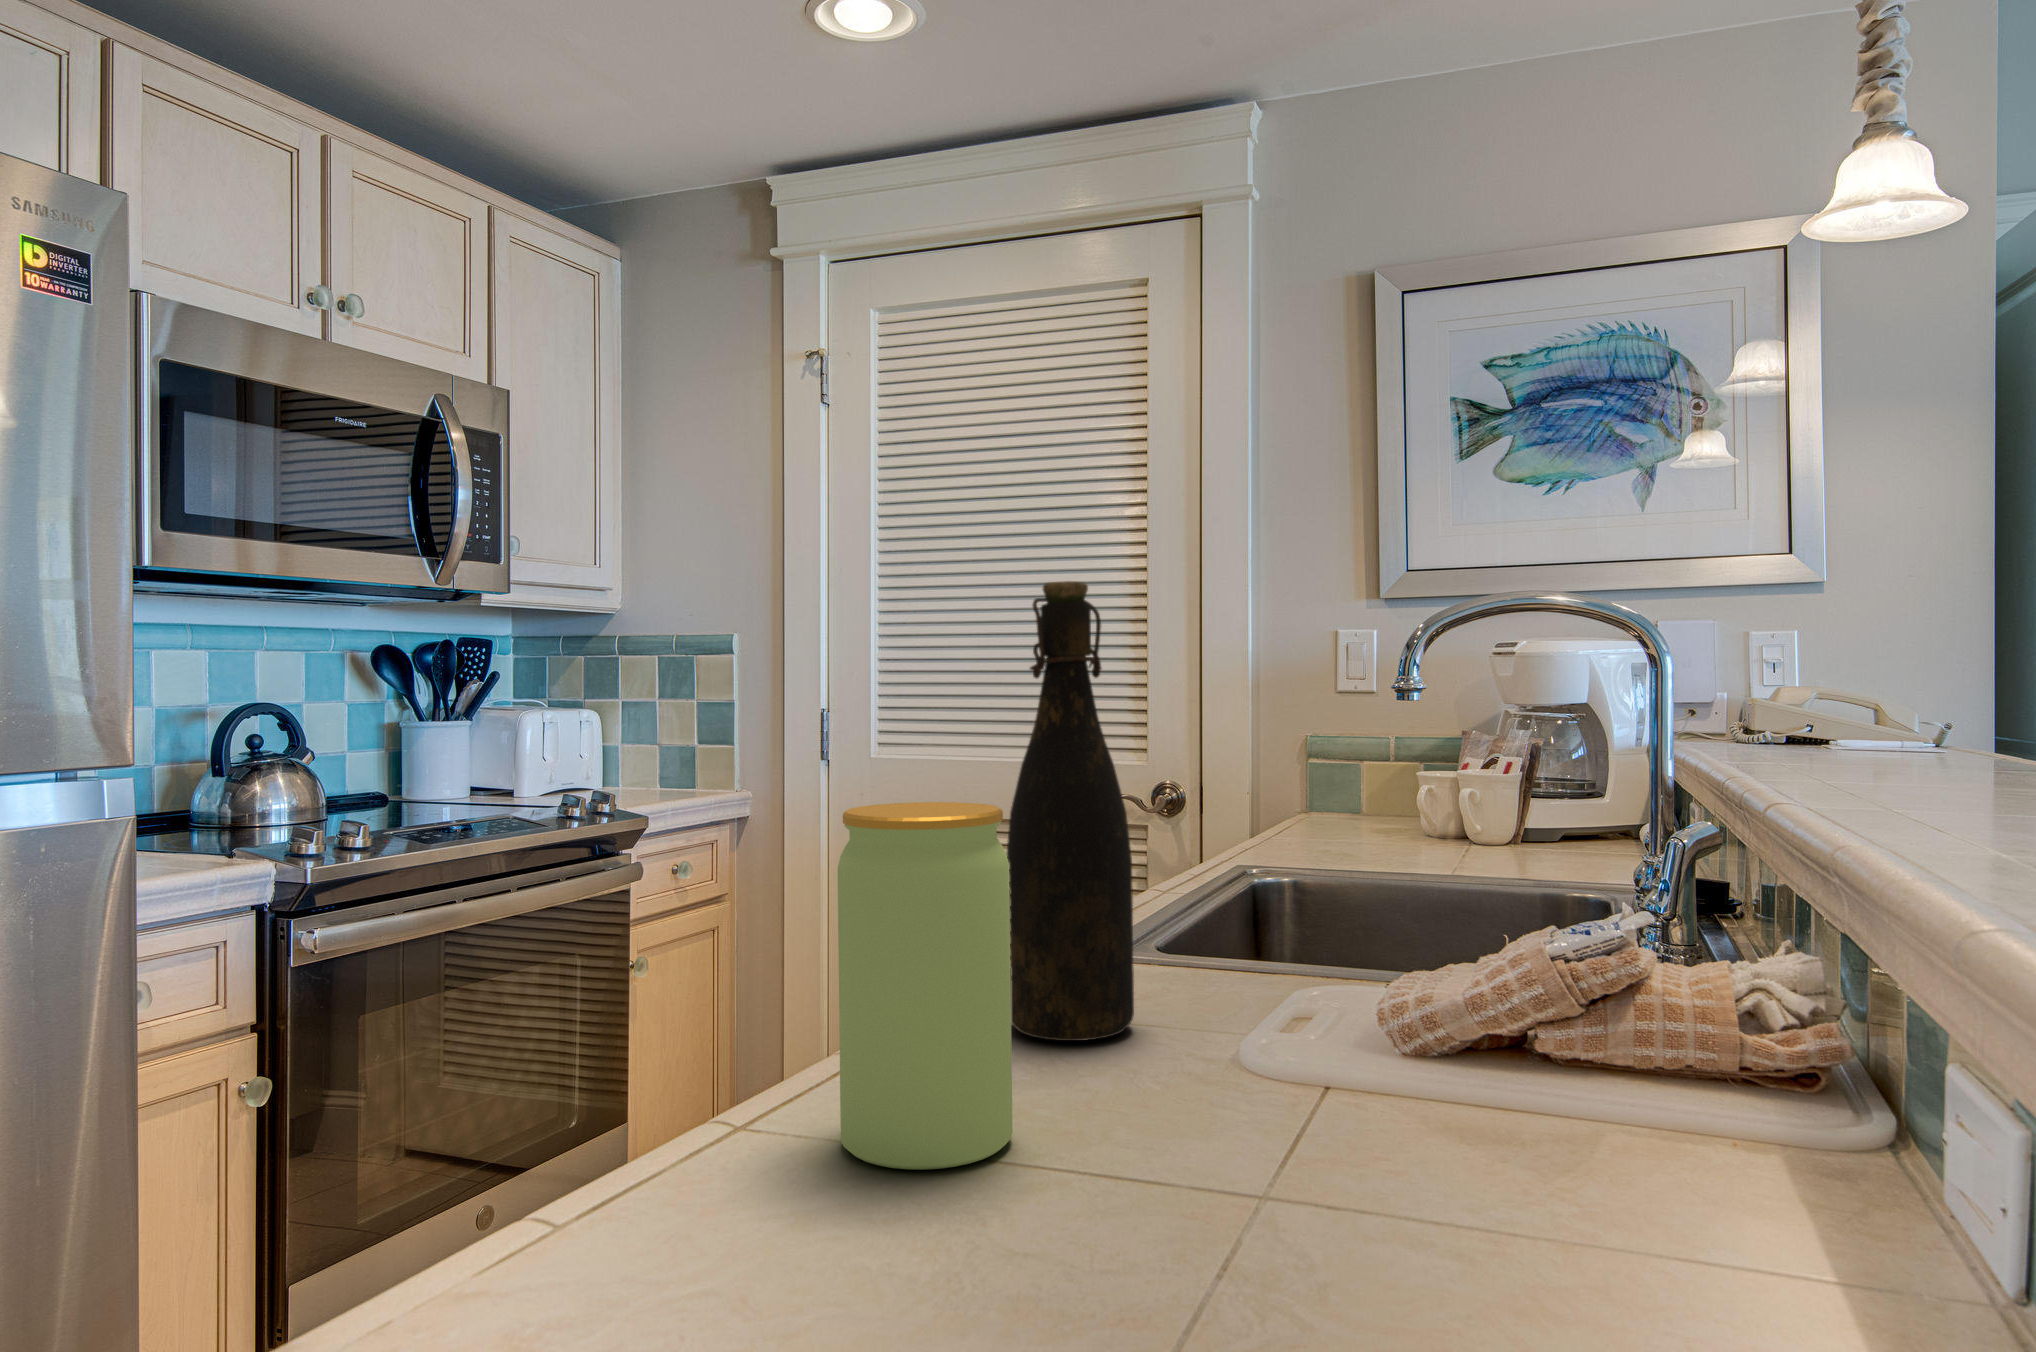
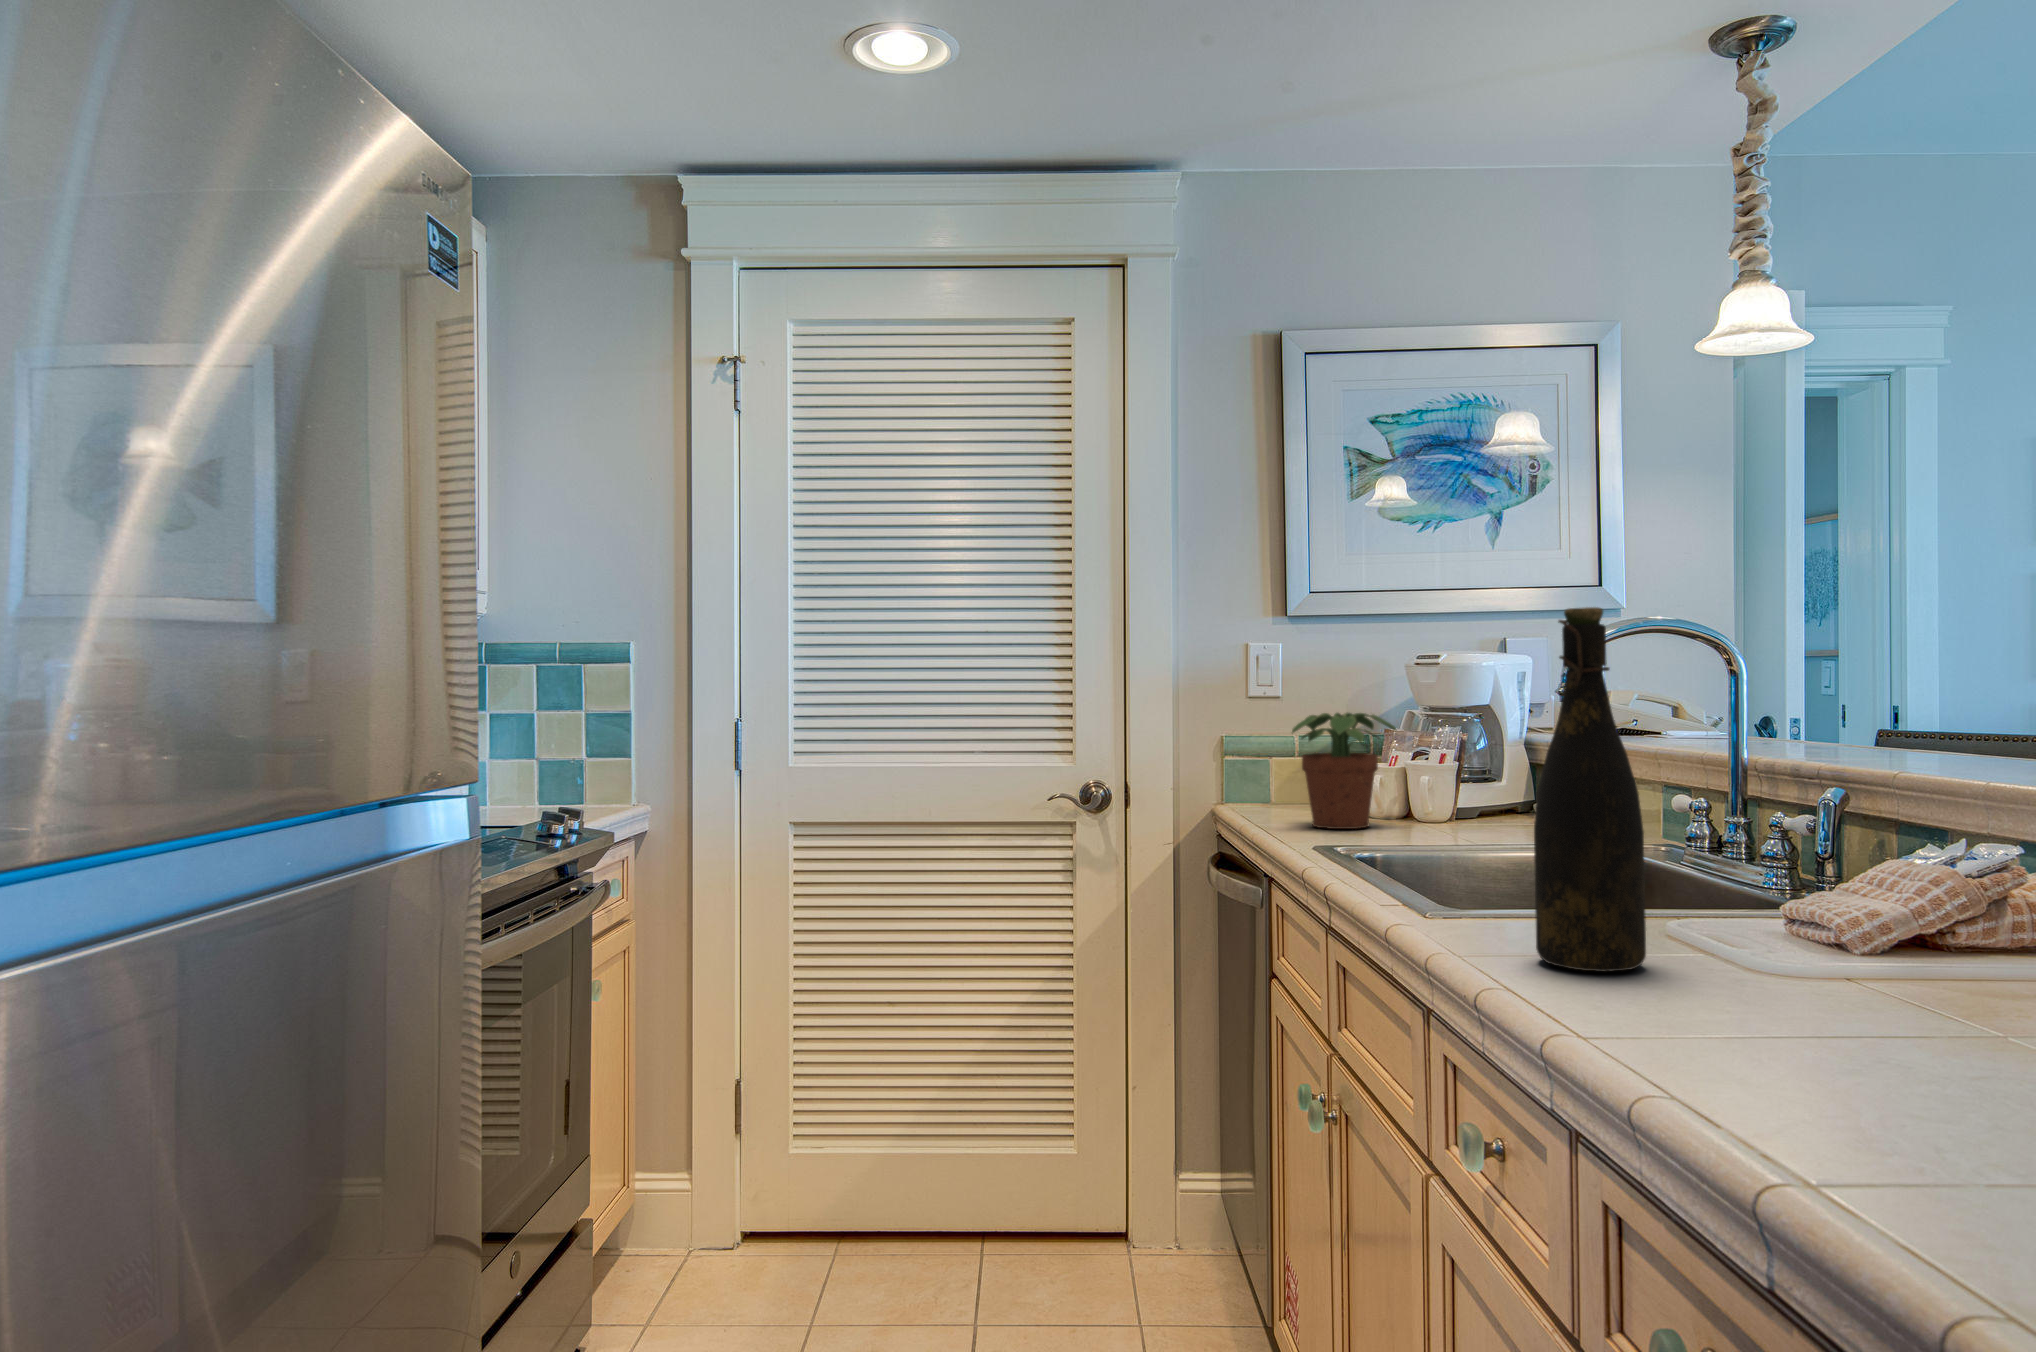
potted plant: none [1288,710,1418,847] -> present [1292,712,1396,829]
jar: present [838,802,1013,1170] -> none [1666,779,1820,1052]

